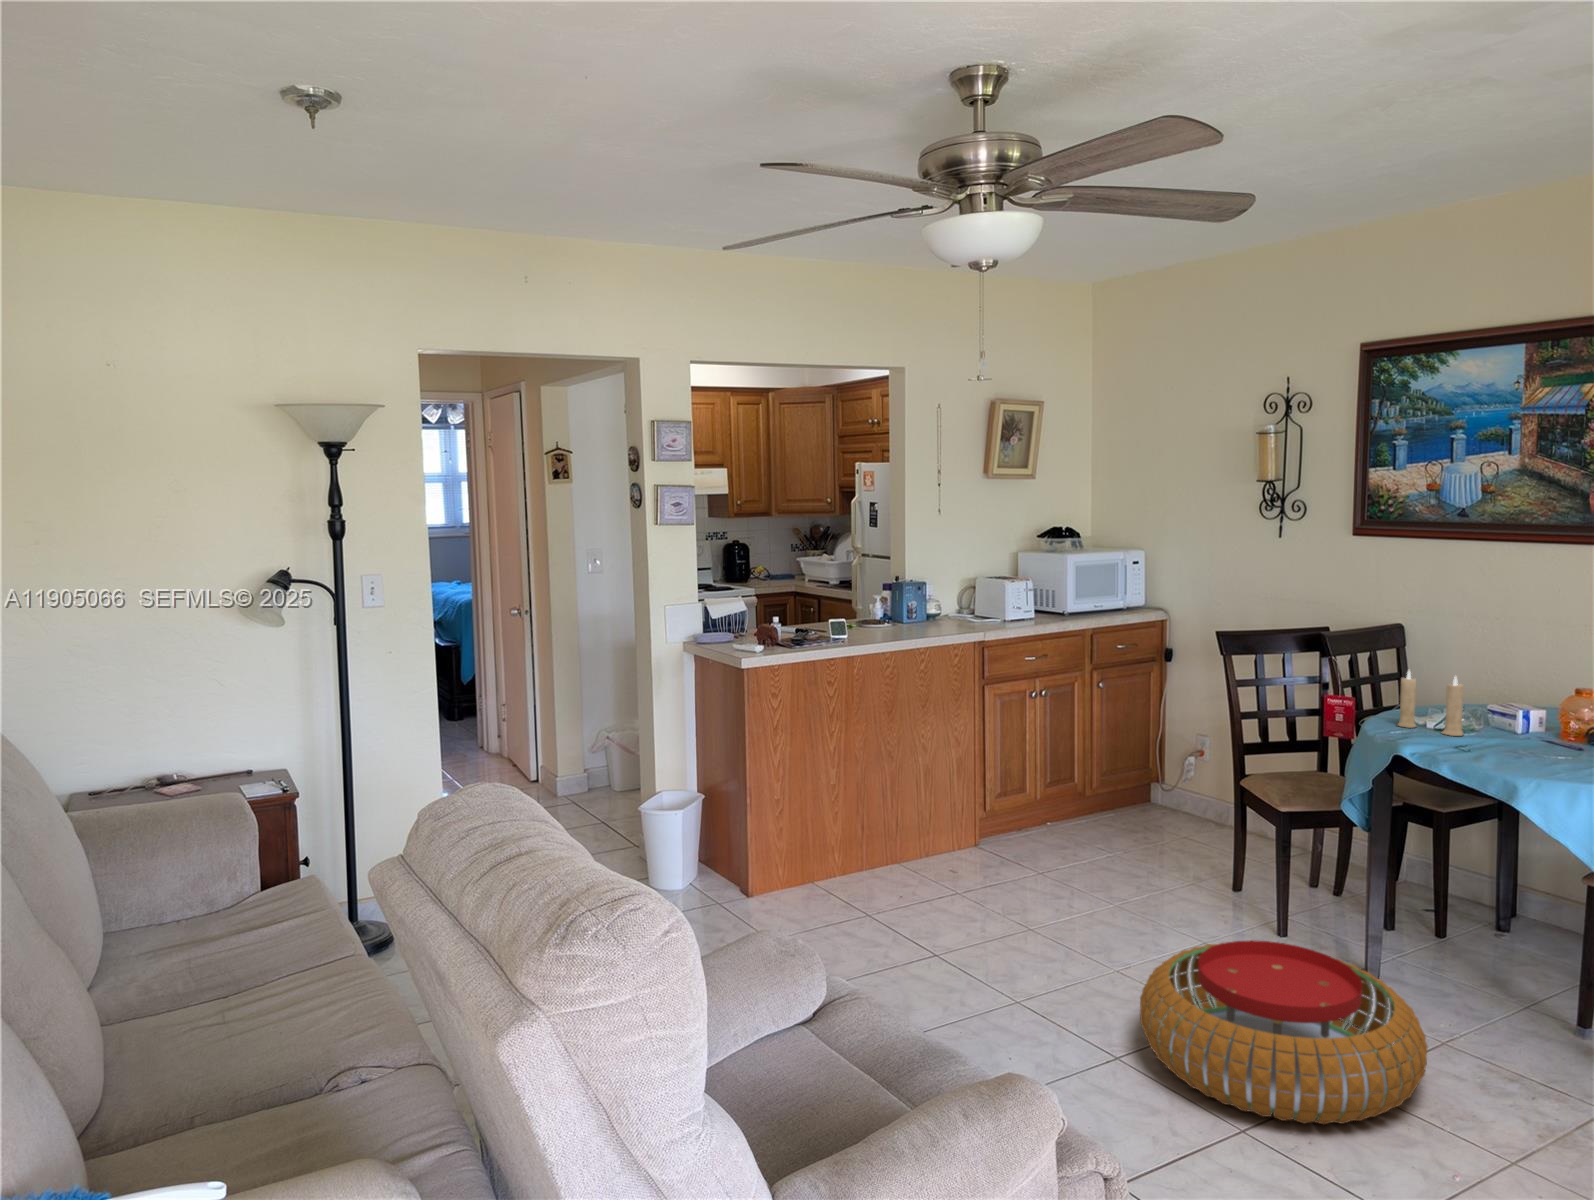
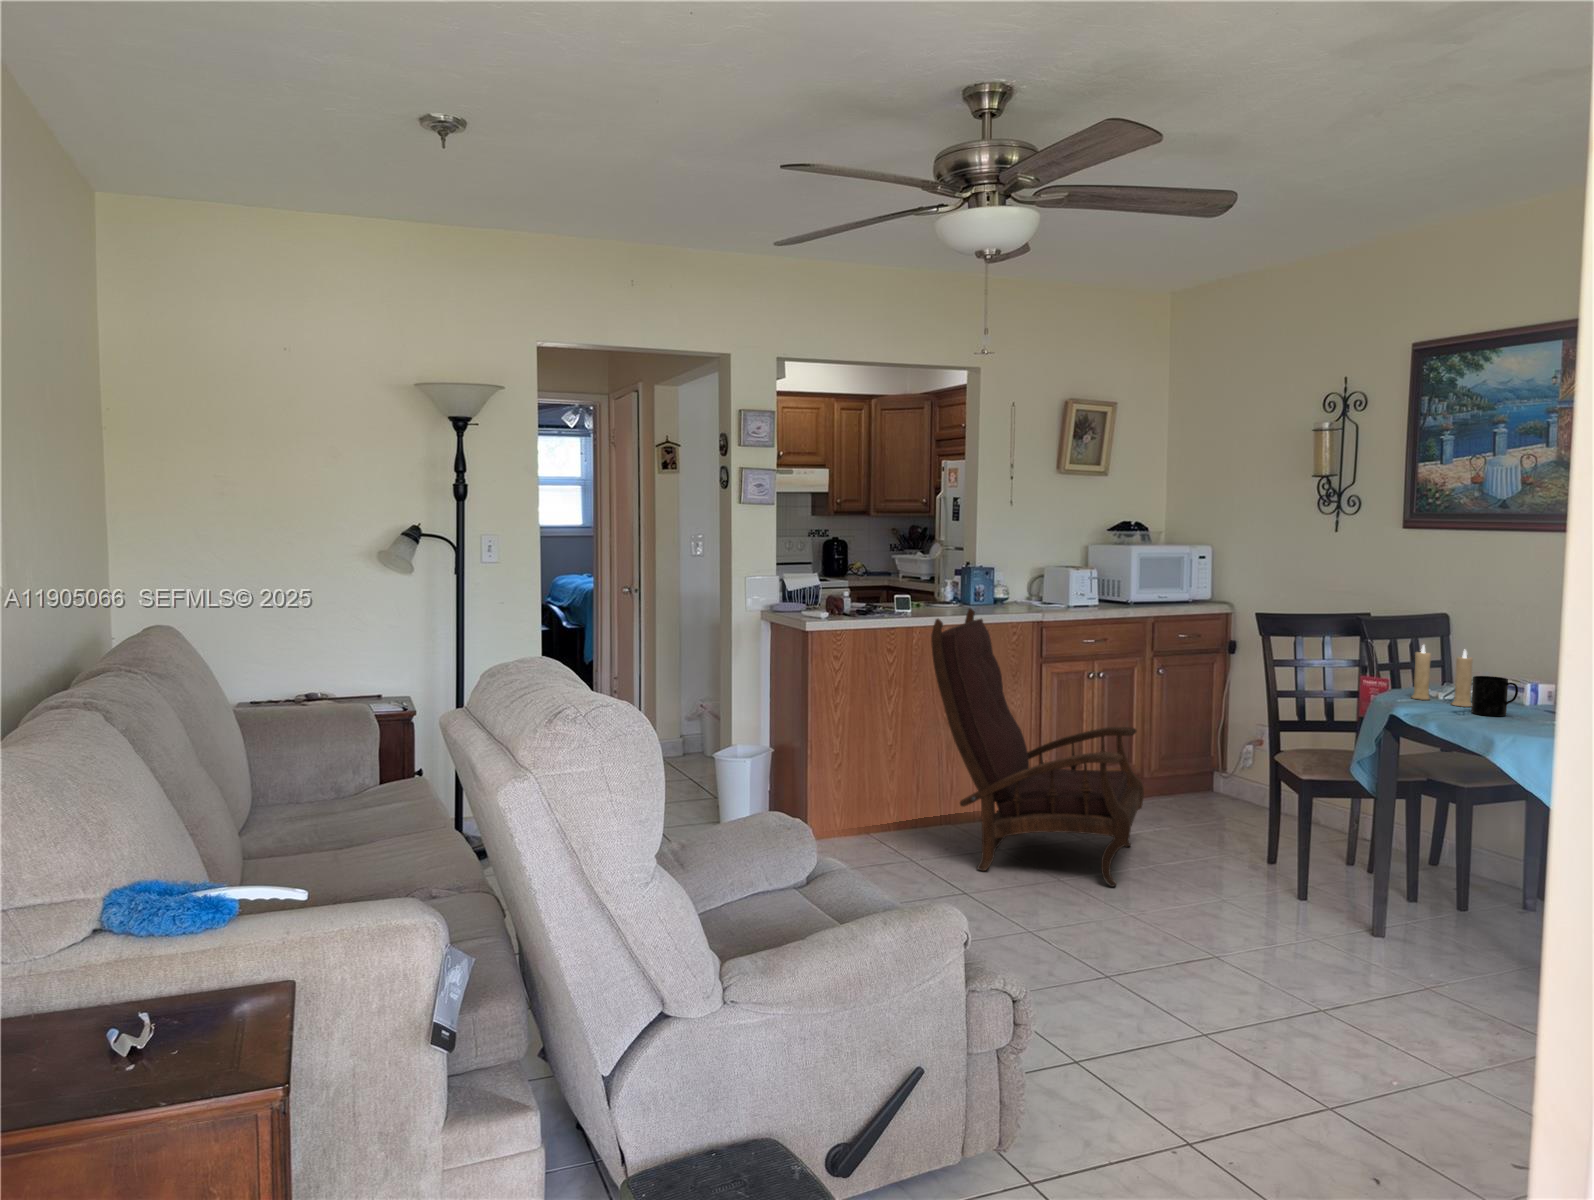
armchair: none [886,632,1107,935] -> present [931,608,1144,886]
mug: none [1470,706,1519,749] -> present [1471,676,1518,716]
pouf: present [1140,940,1428,1124] -> none [1129,882,1394,1037]

